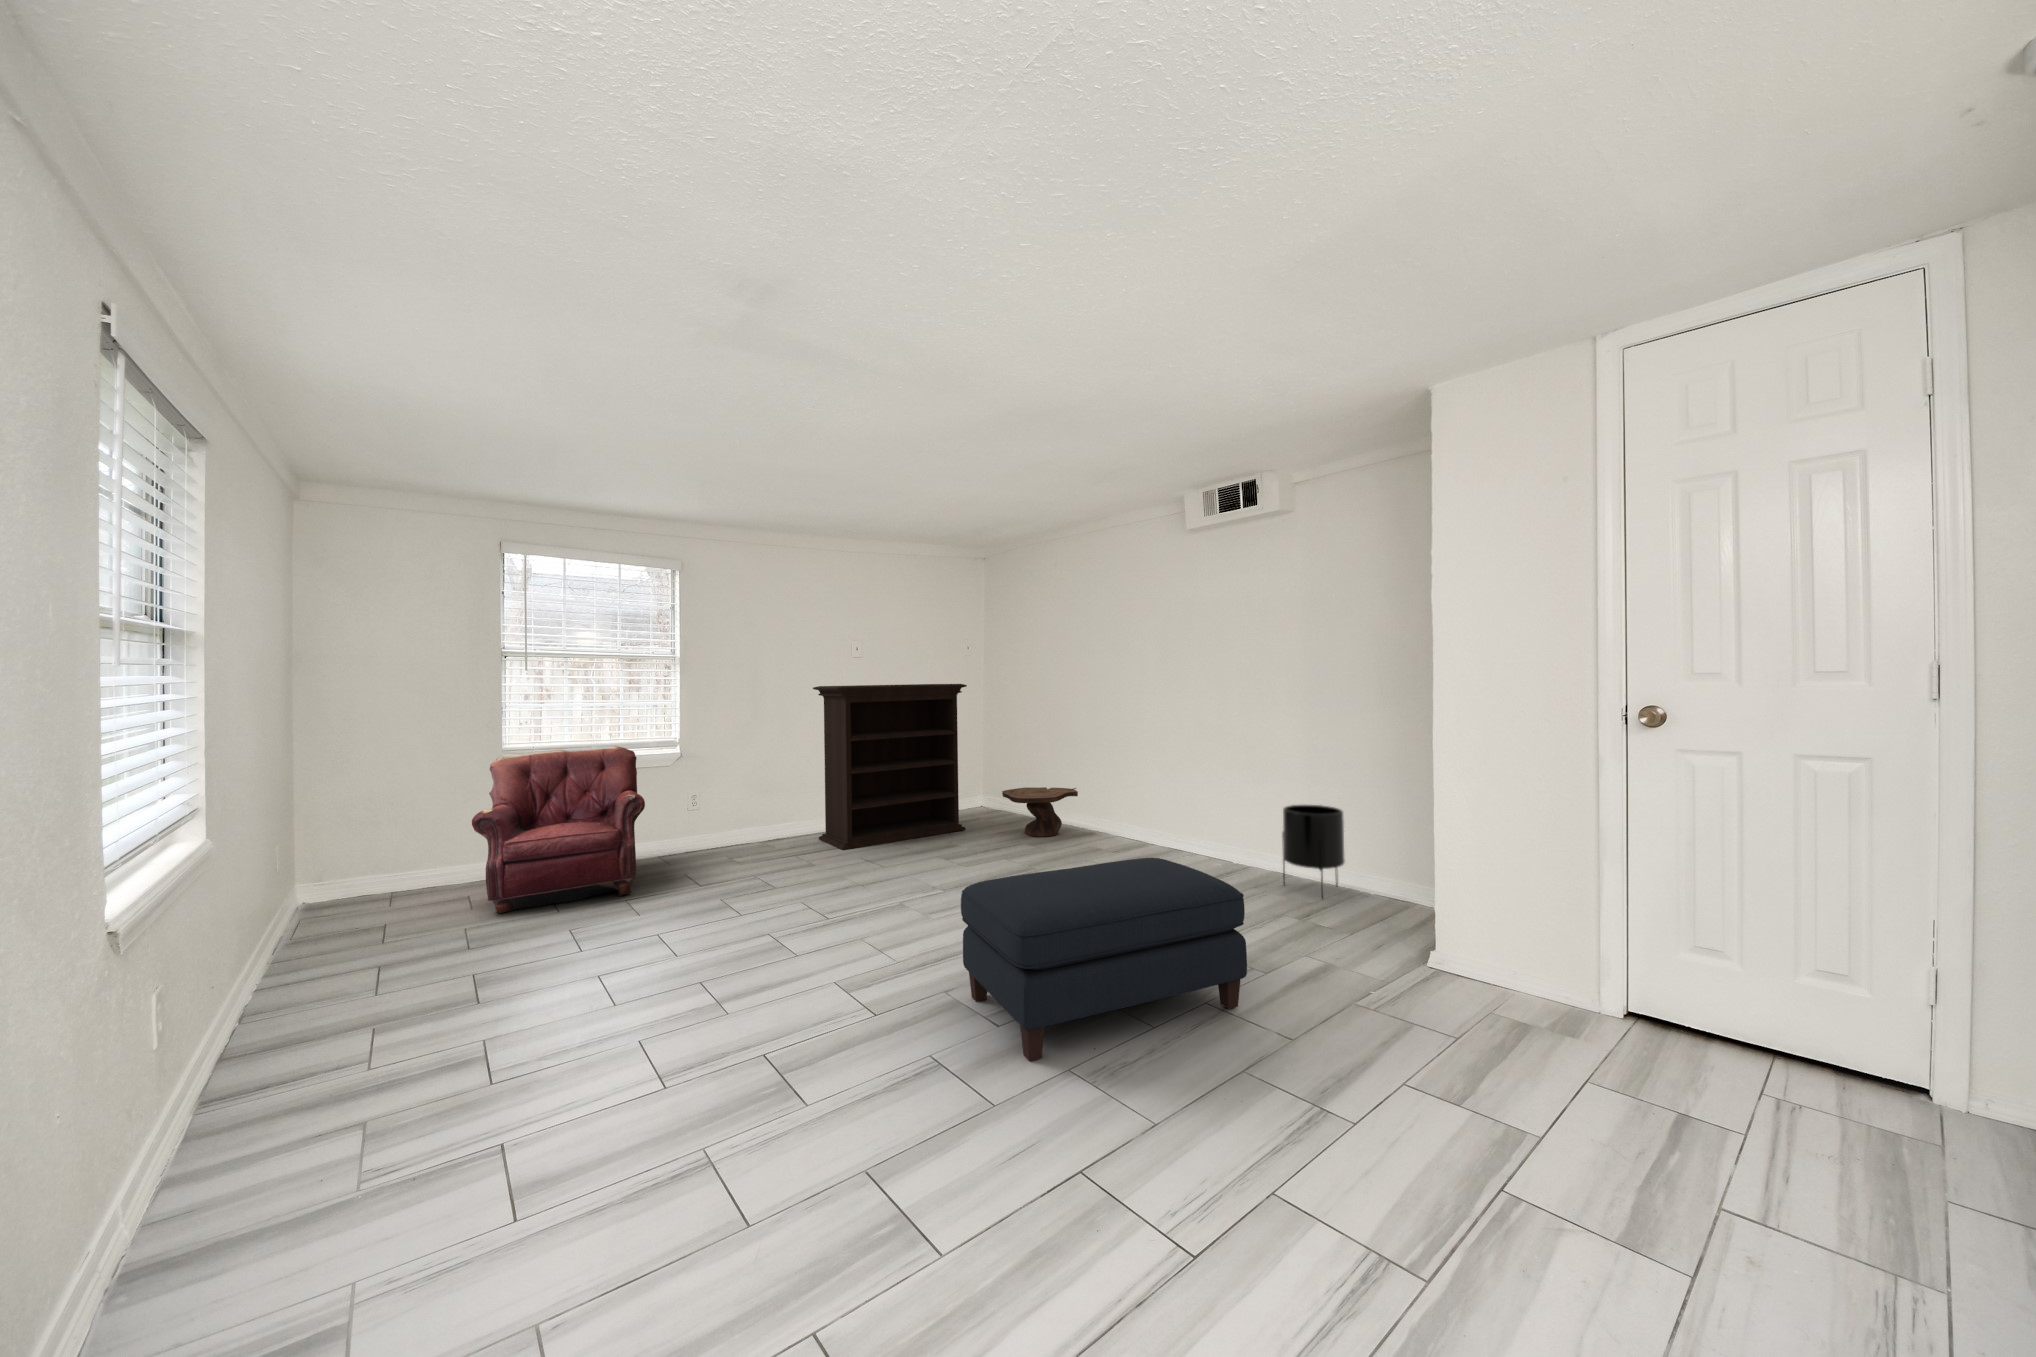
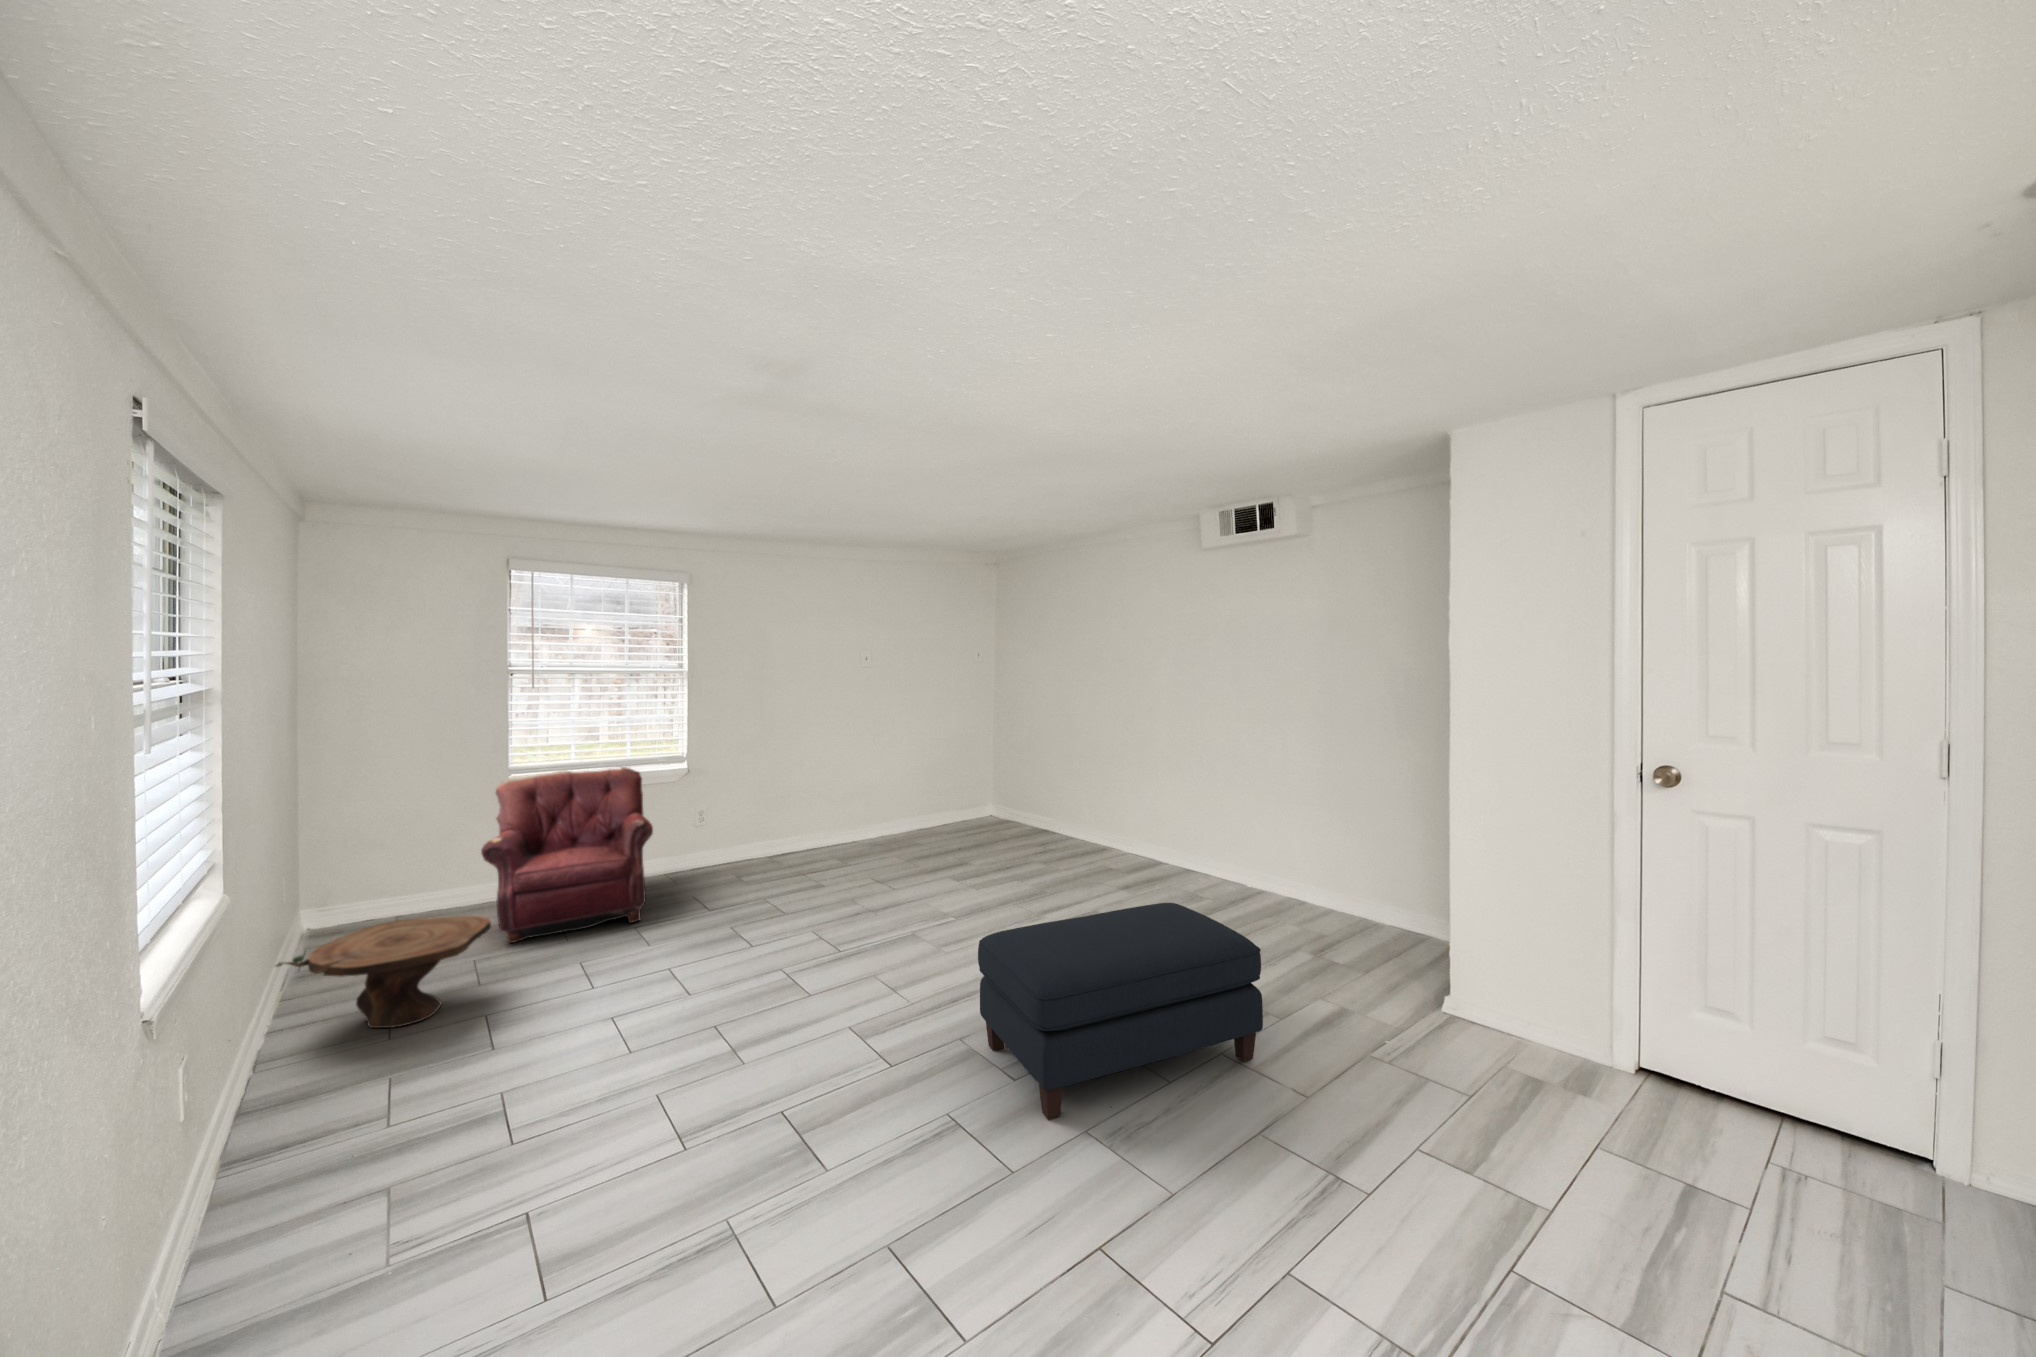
bookshelf: present [813,684,967,850] -> none [819,696,976,870]
side table: present [1002,787,1078,837] -> present [276,916,491,1028]
planter: present [1282,805,1345,898] -> none [1299,834,1361,933]

